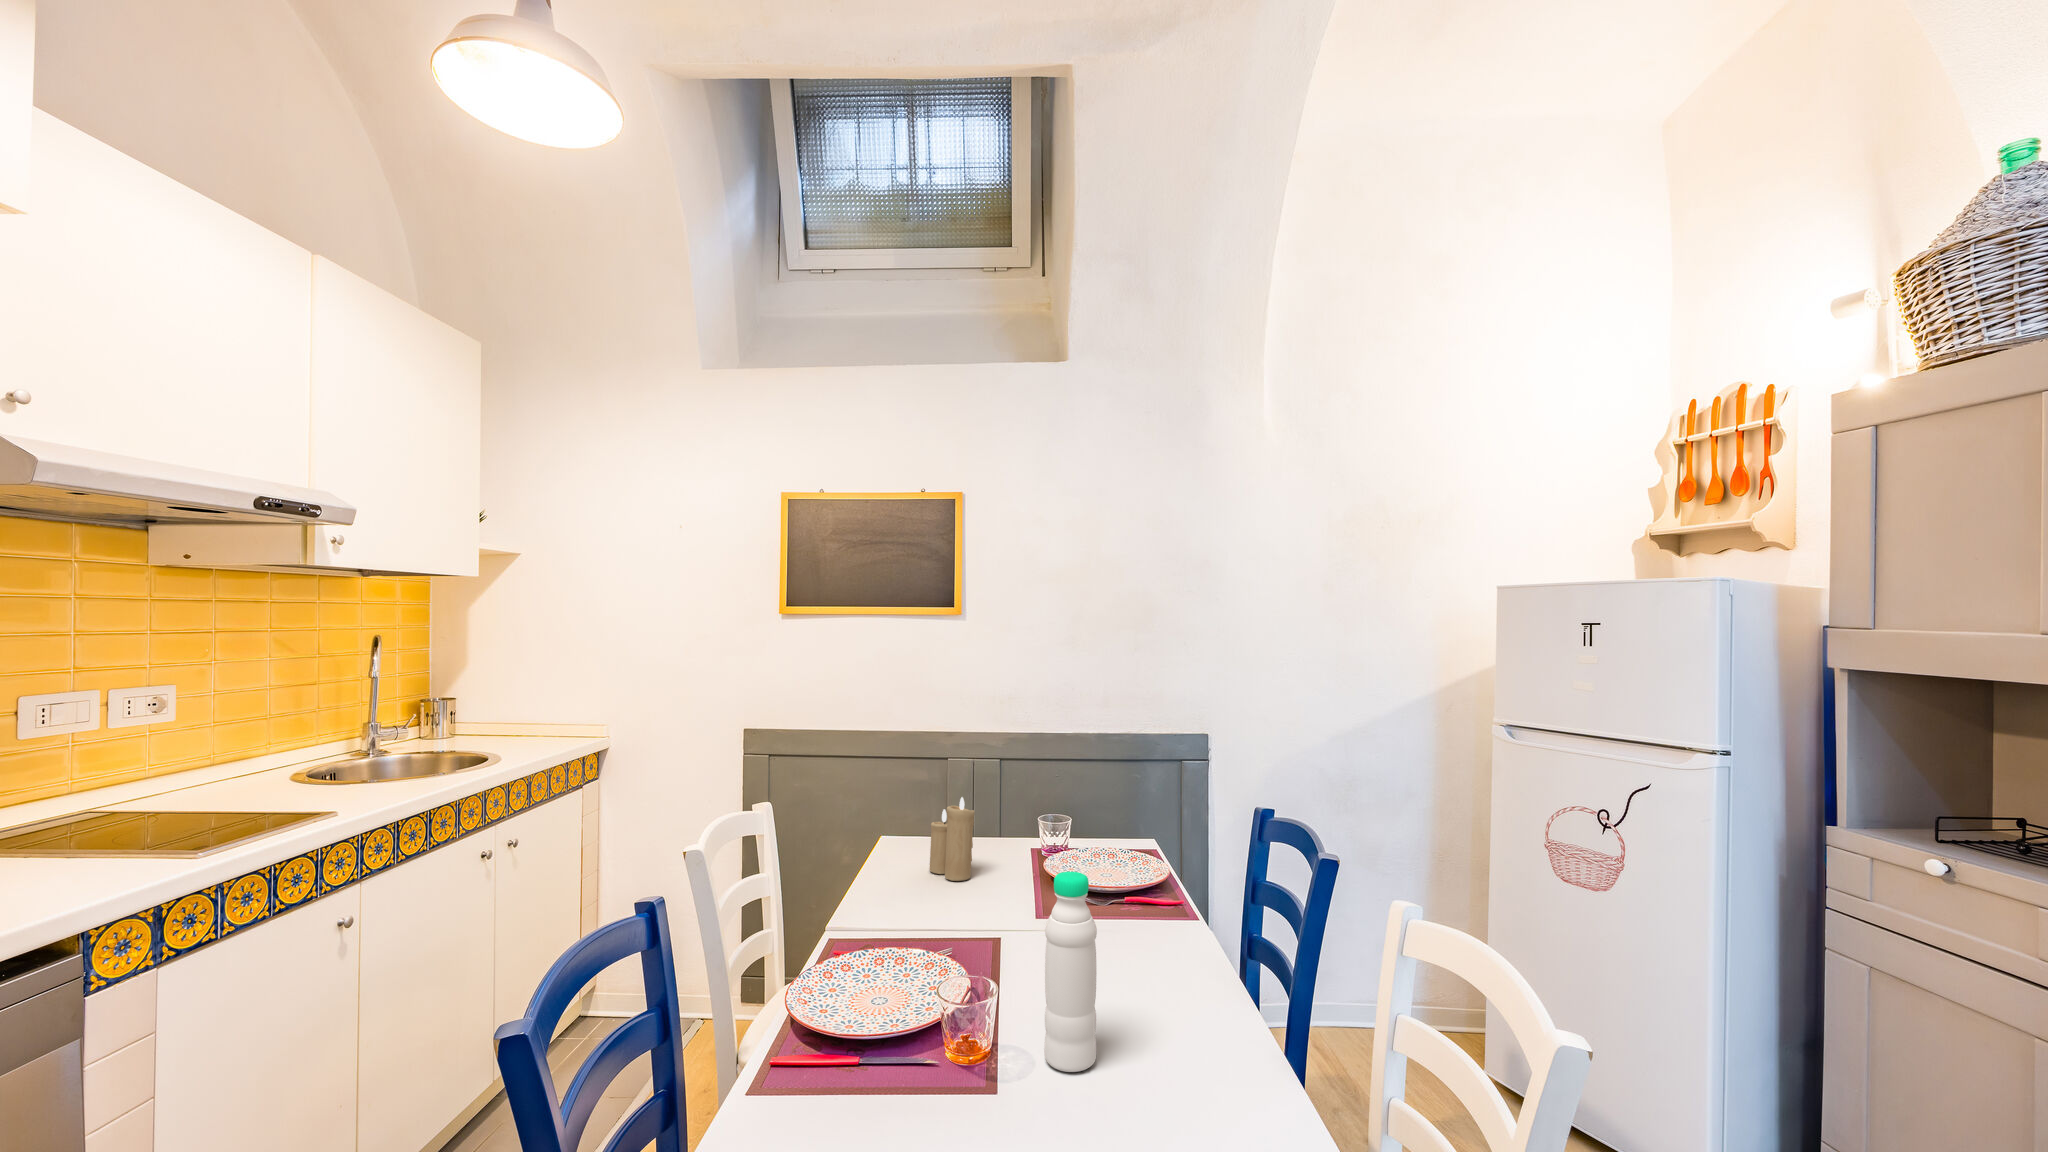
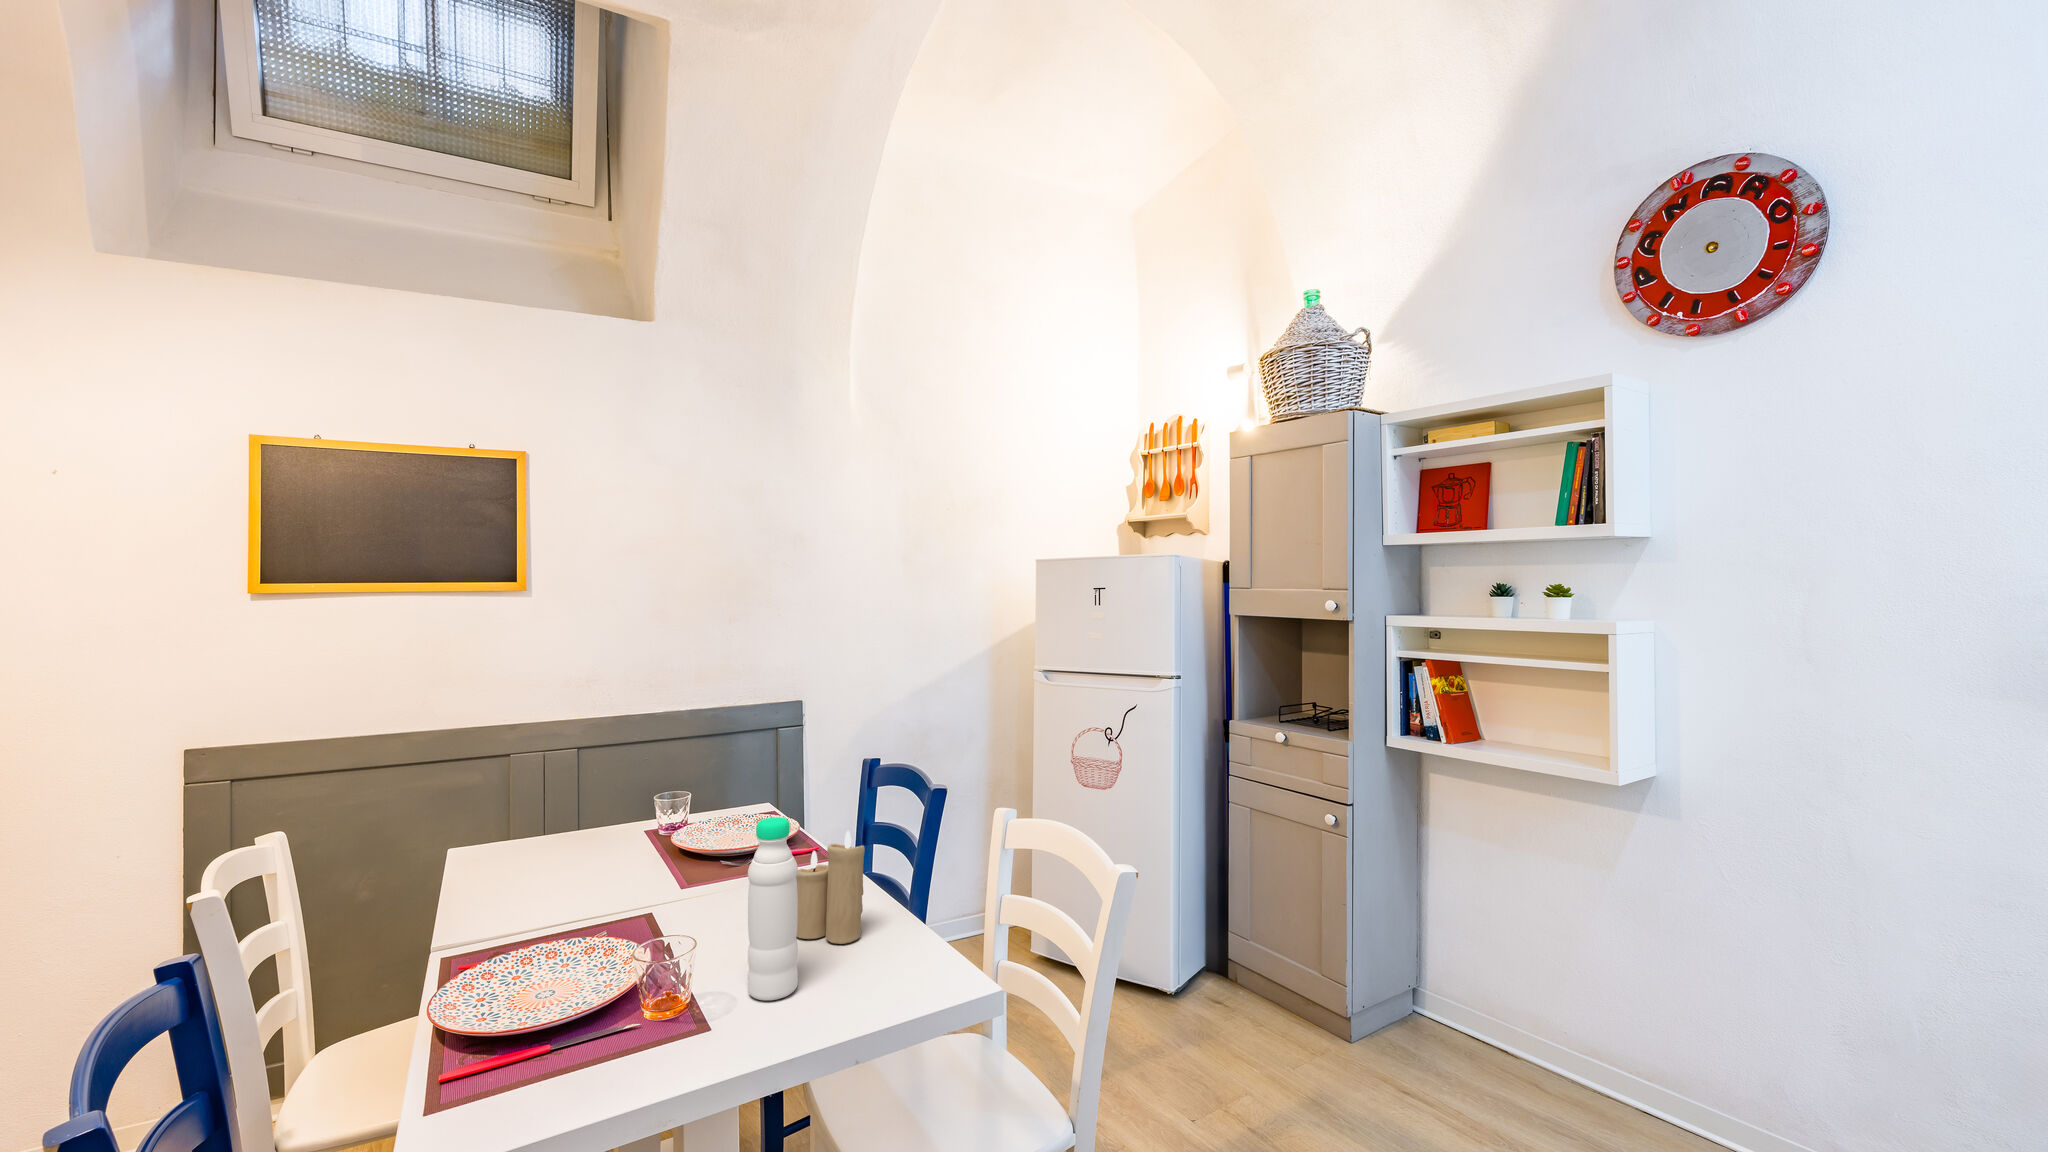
candle: present [930,797,975,881] -> present [796,831,865,944]

